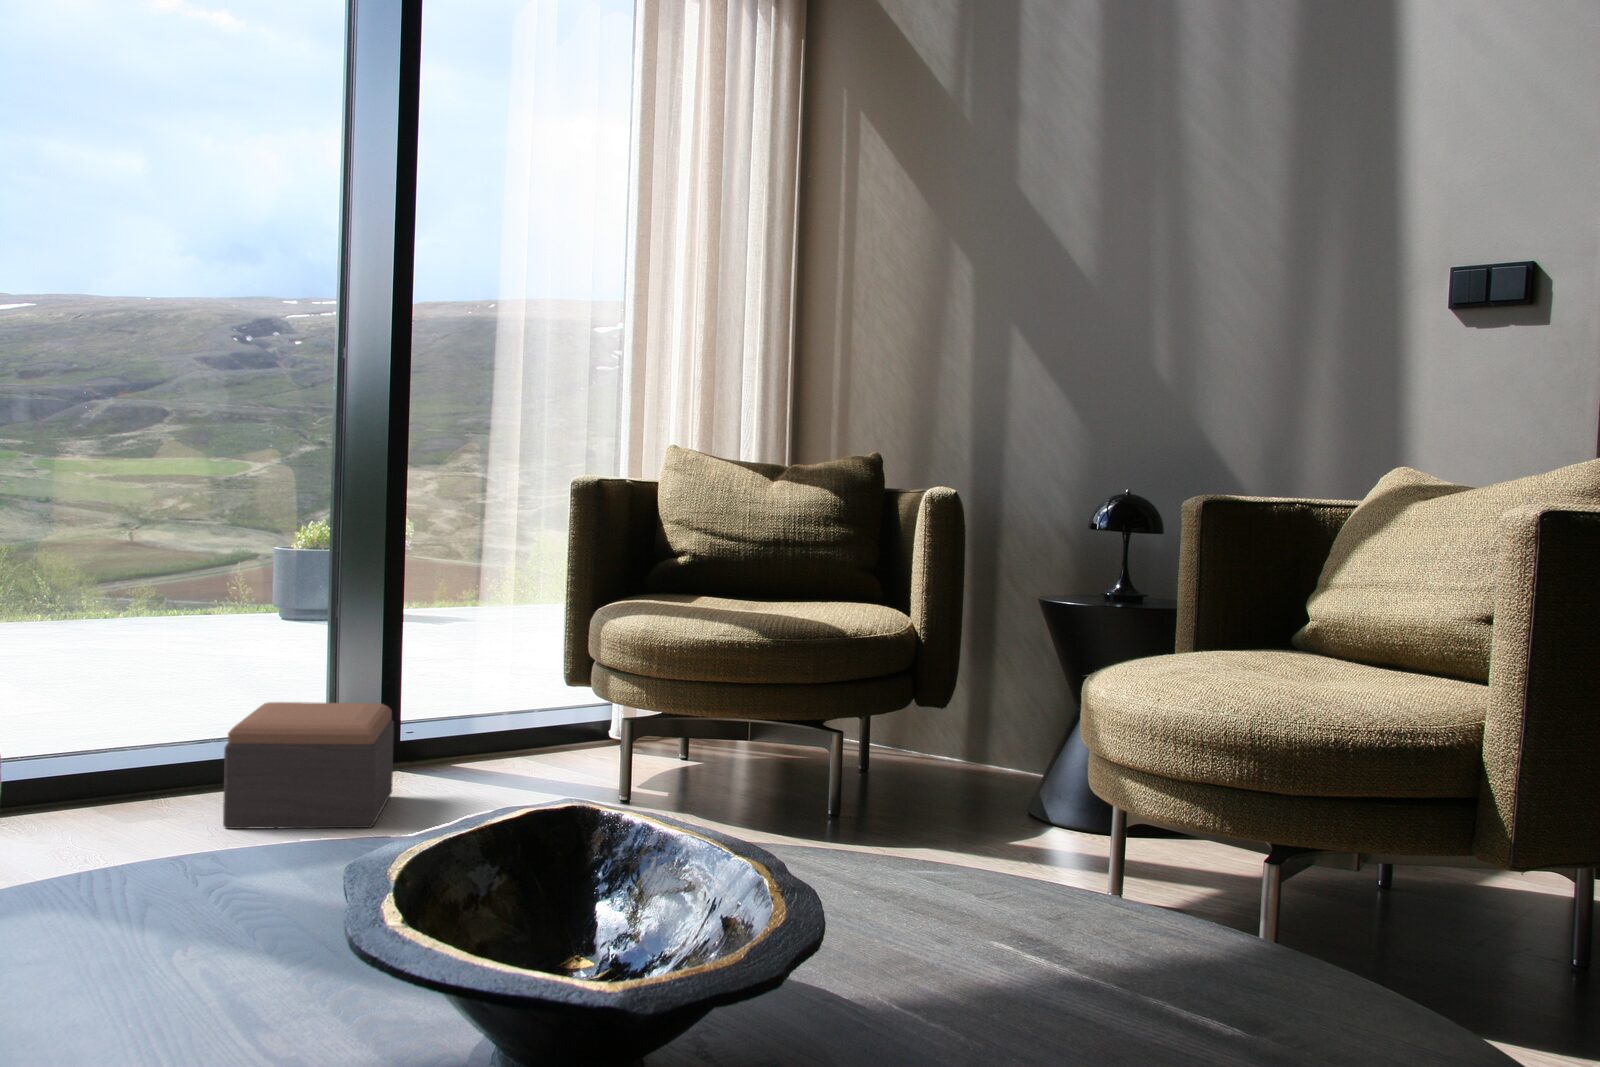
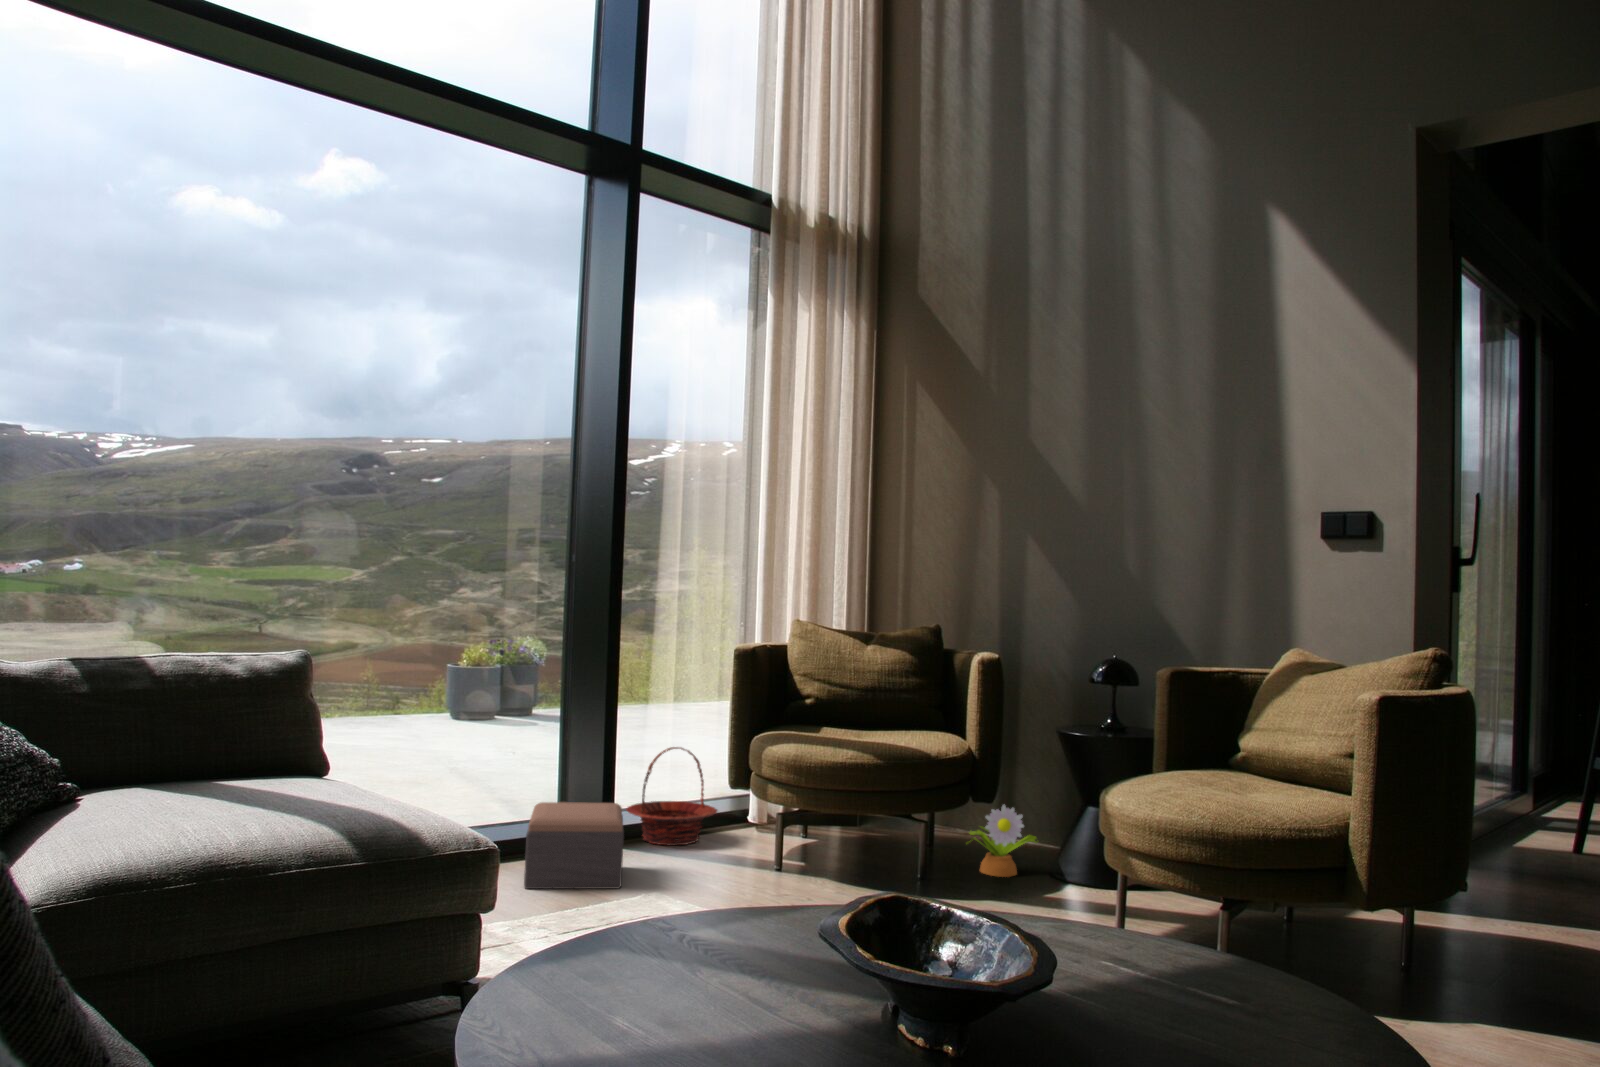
basket: none [423,627,559,766] -> present [626,747,717,845]
decorative plant: none [903,706,1012,811] -> present [966,805,1037,877]

